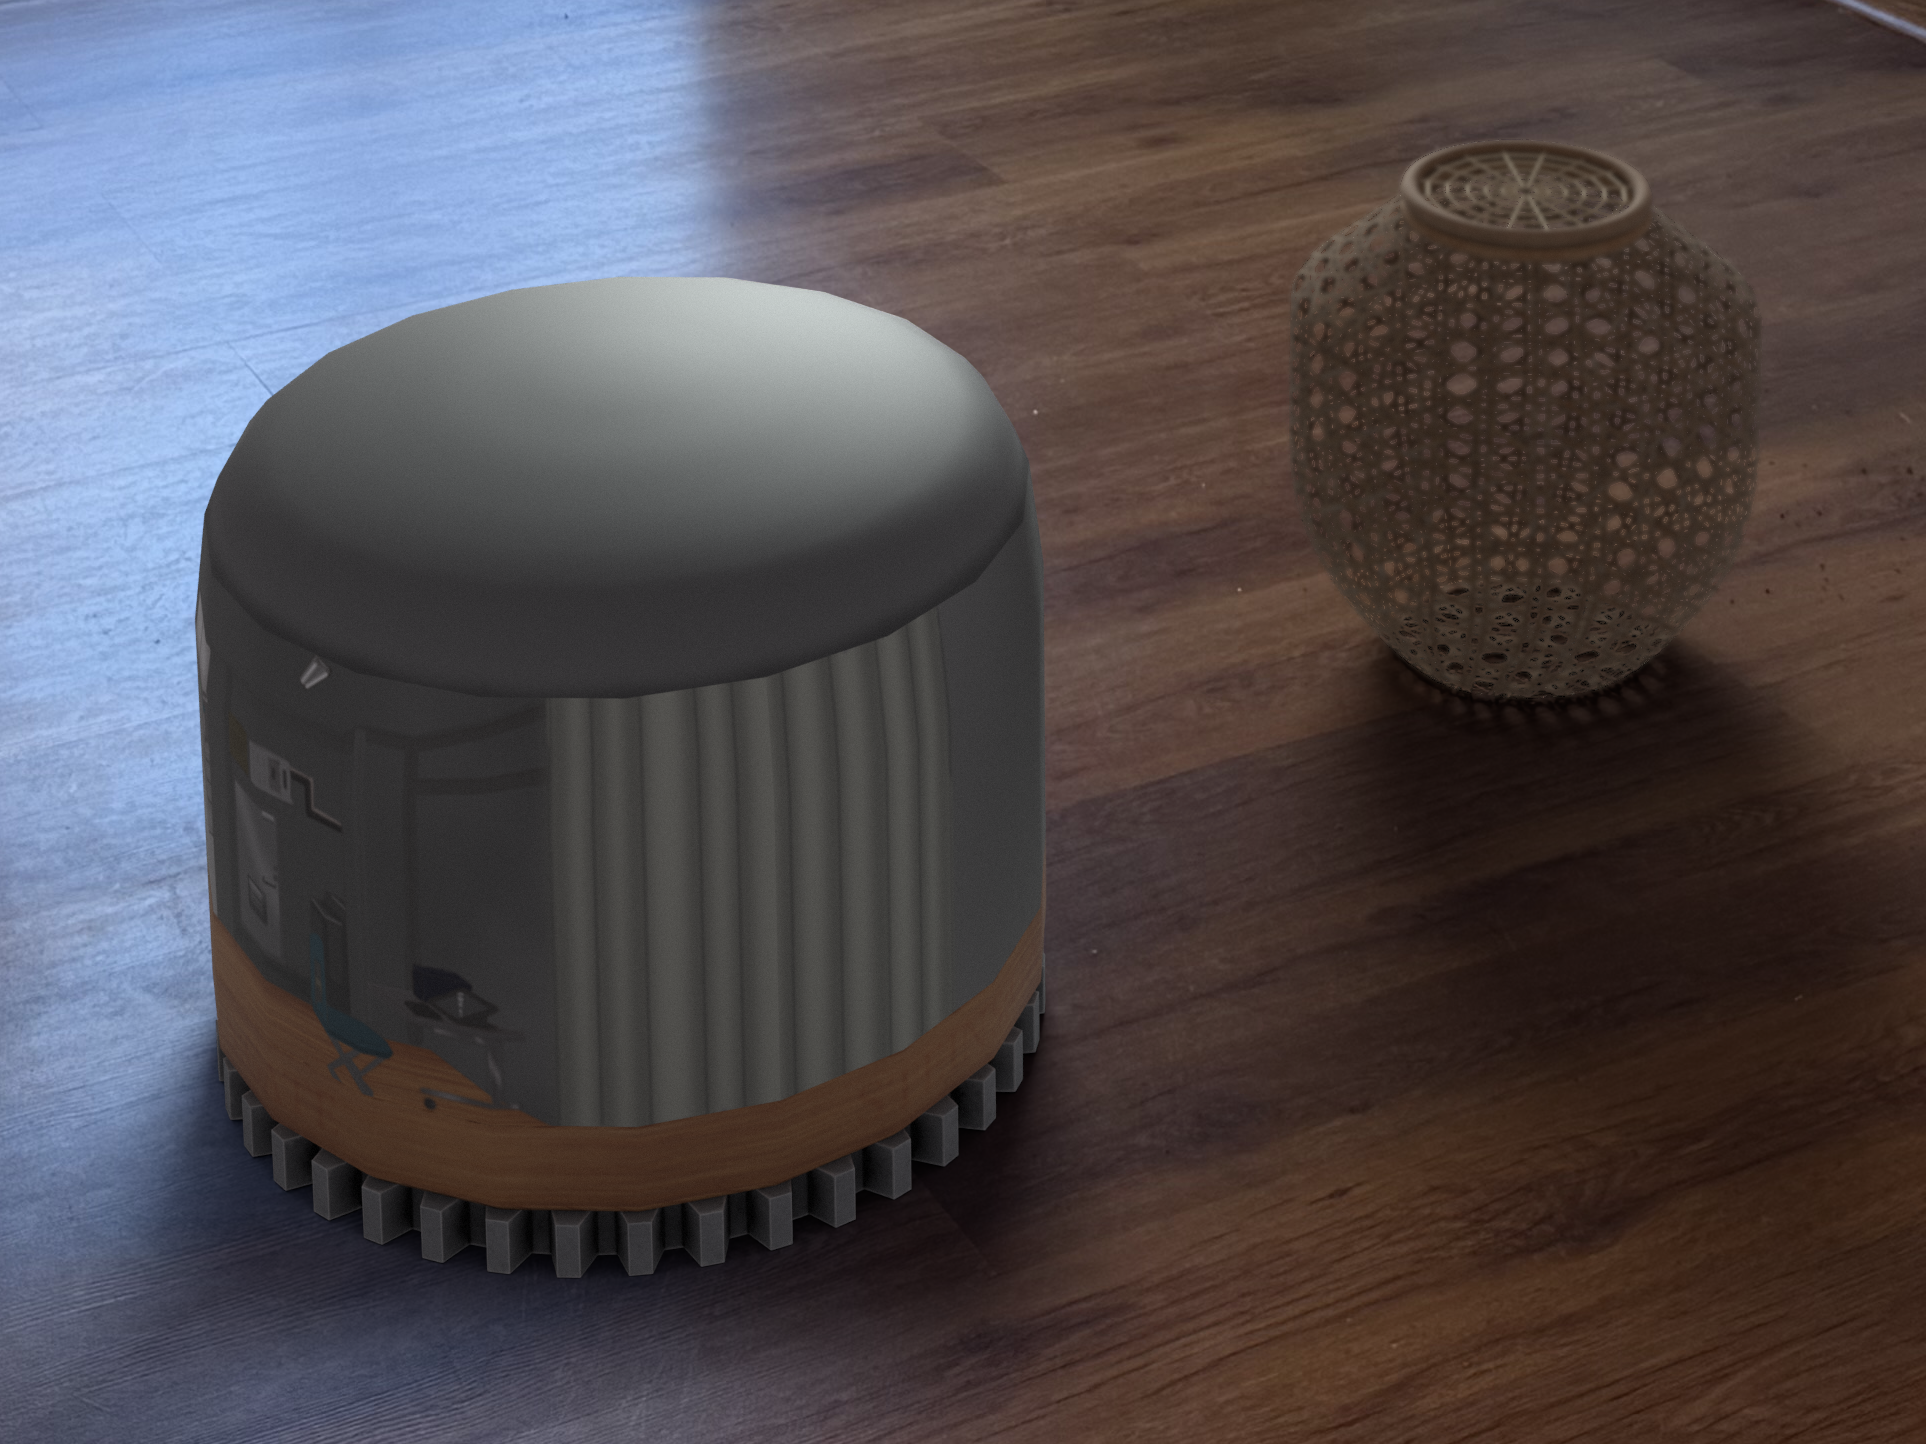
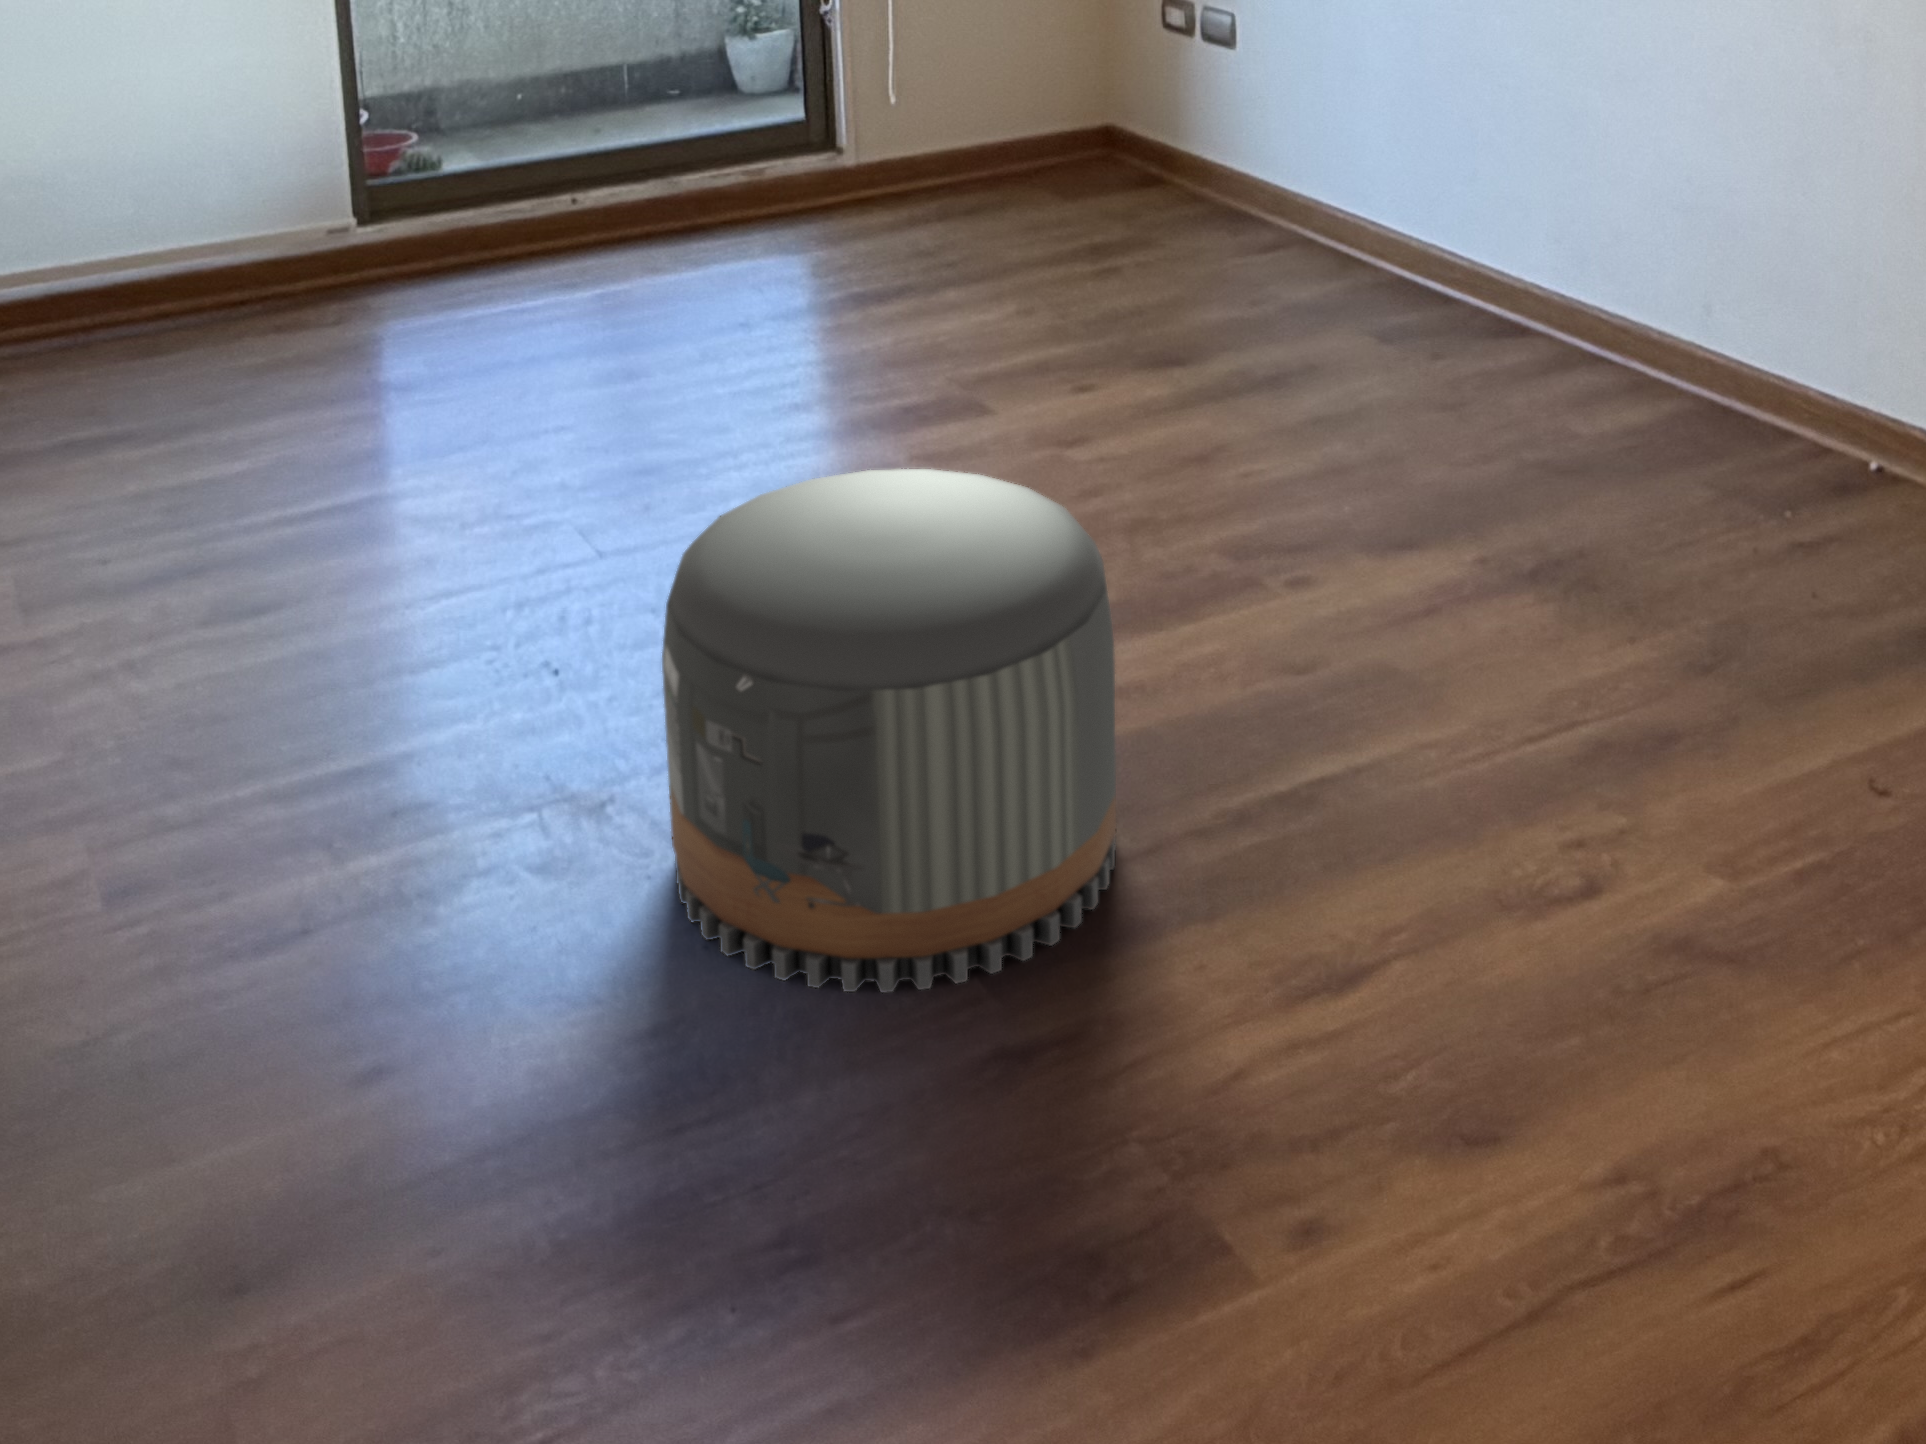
woven basket: present [1289,140,1762,698] -> none [1216,382,1469,679]

